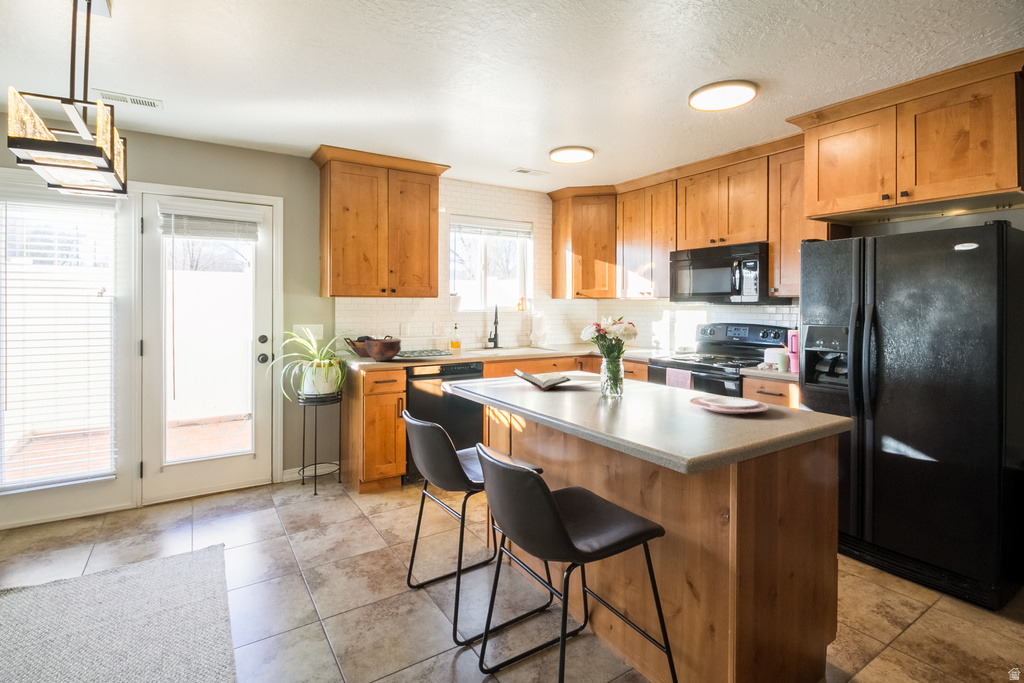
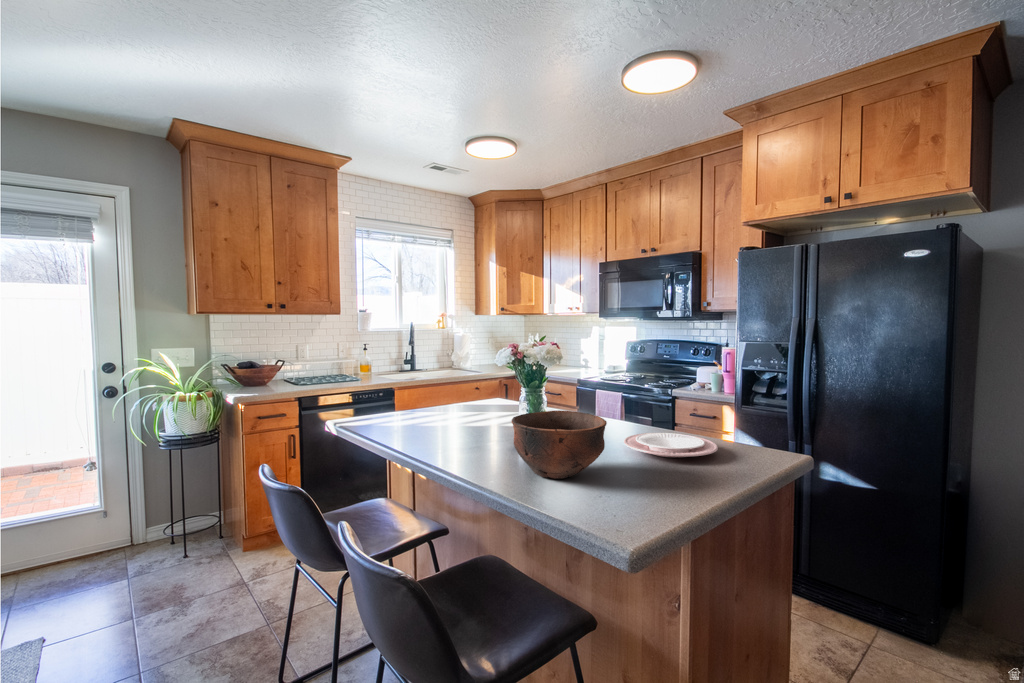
bowl: present [365,339,401,361] -> present [511,410,607,479]
book: present [511,369,571,391] -> none [413,402,485,429]

